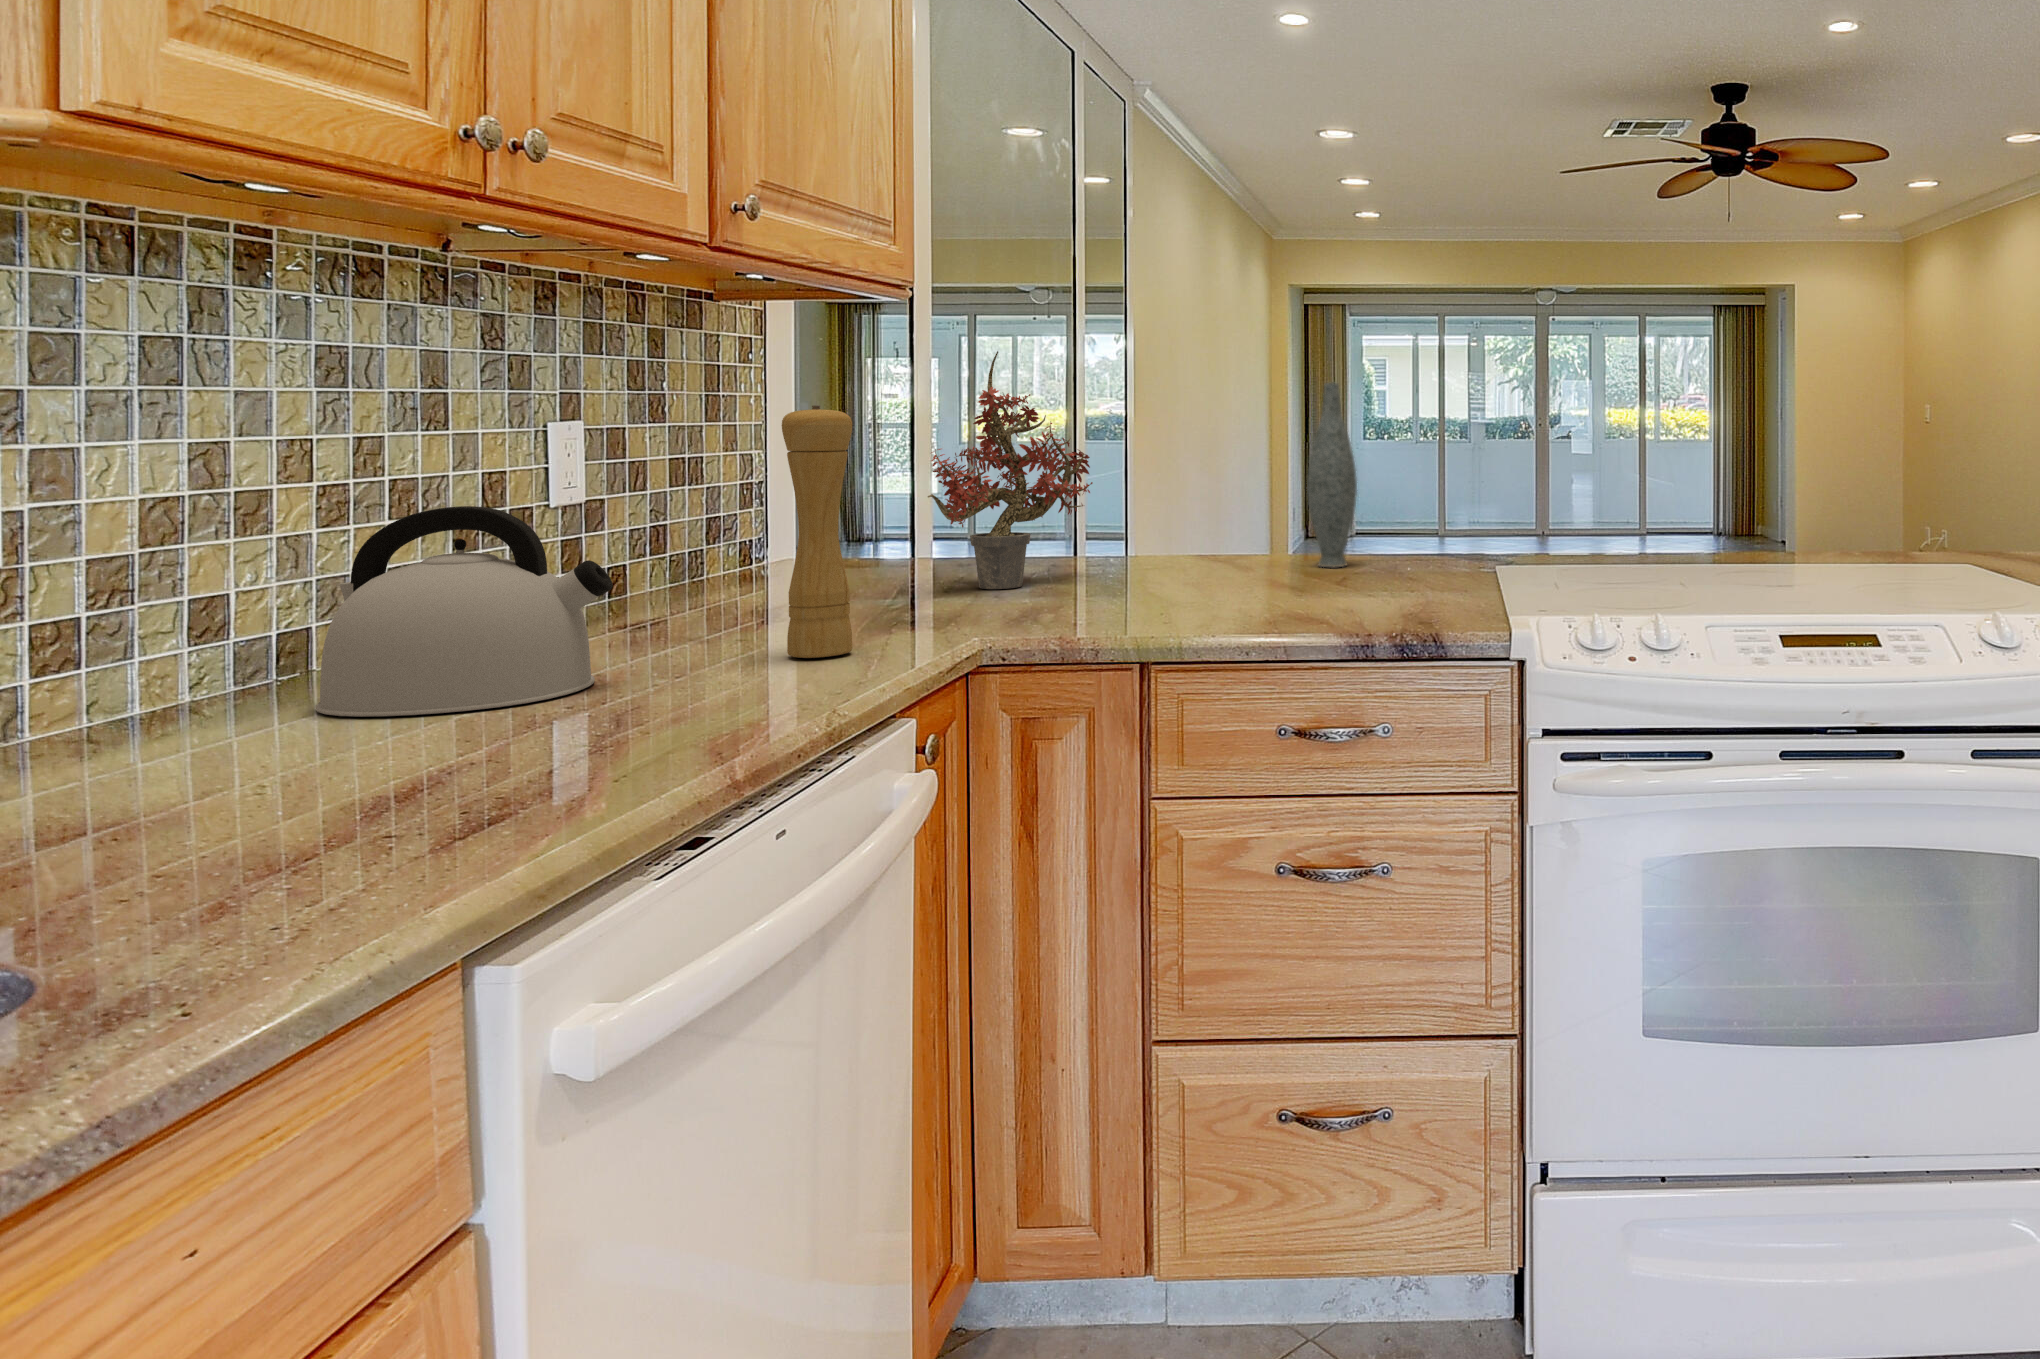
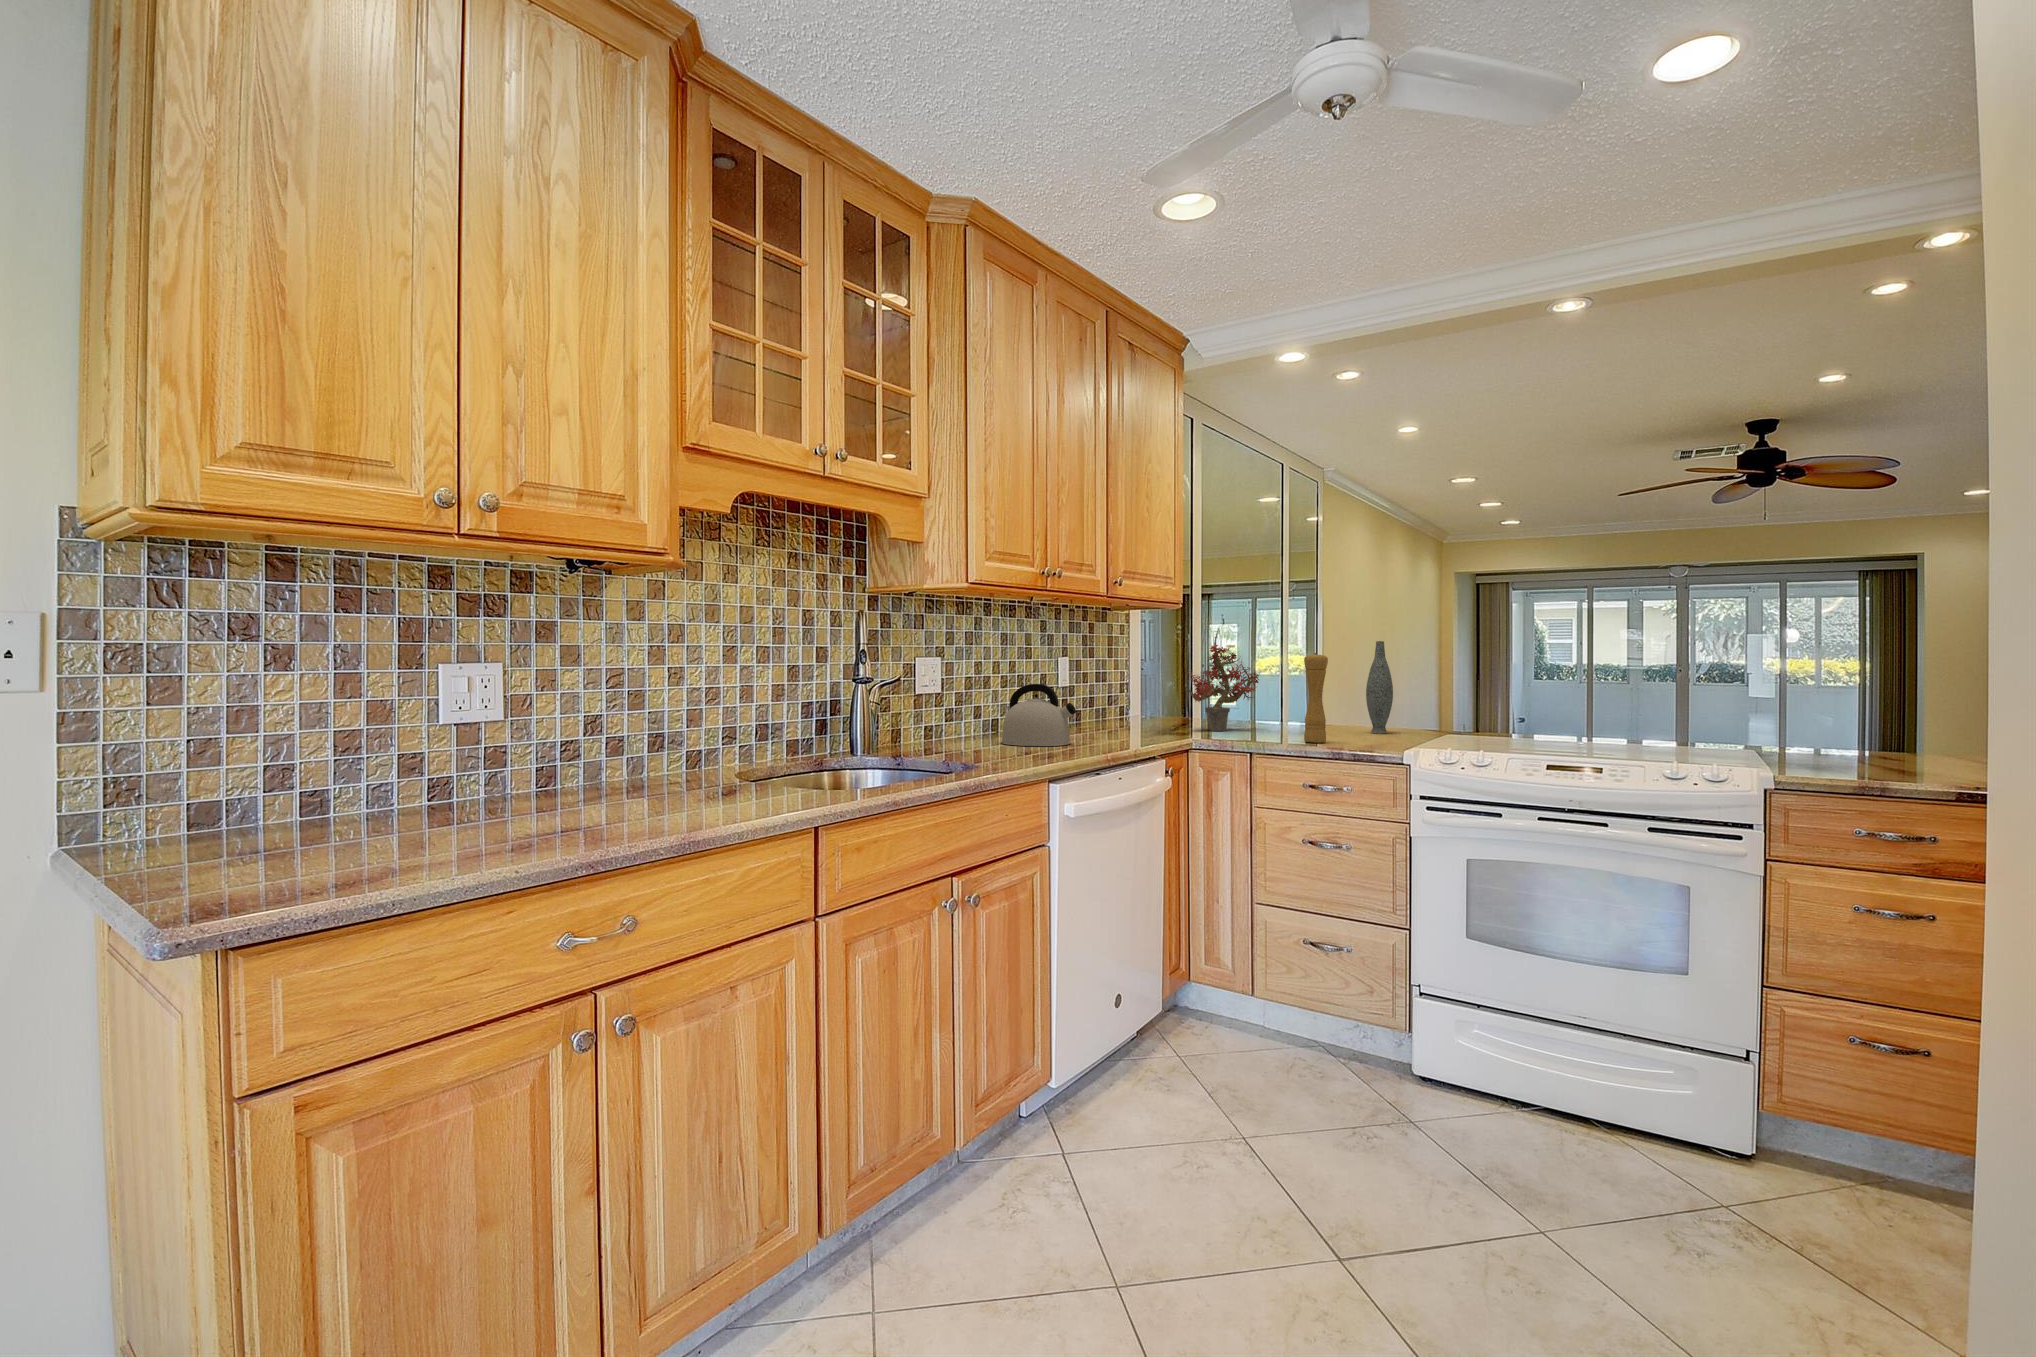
pepper mill: present [782,405,852,658] -> present [1304,653,1328,743]

